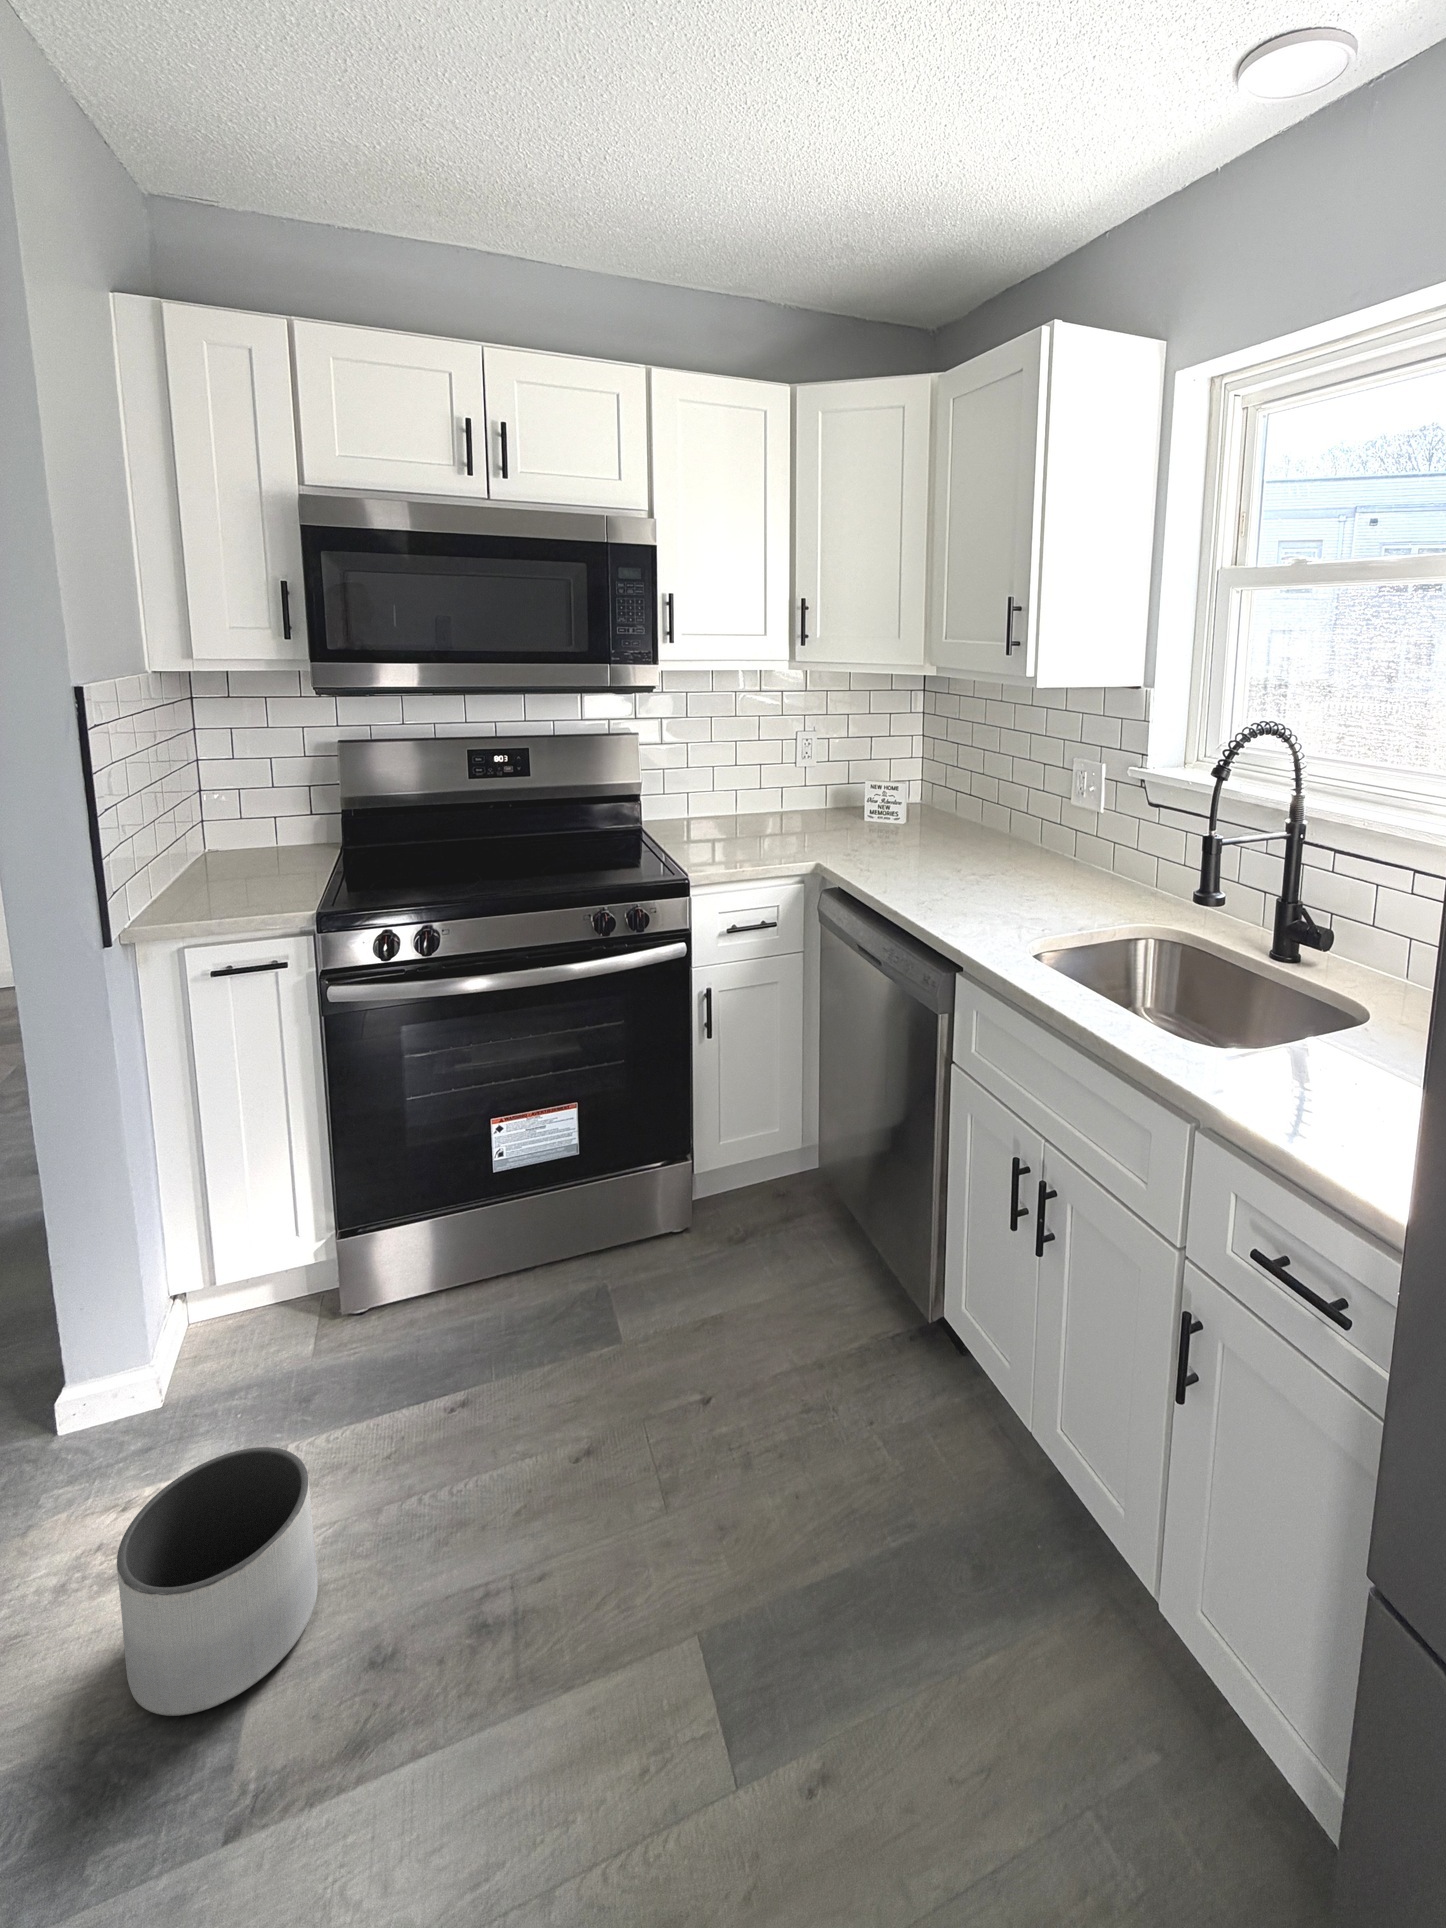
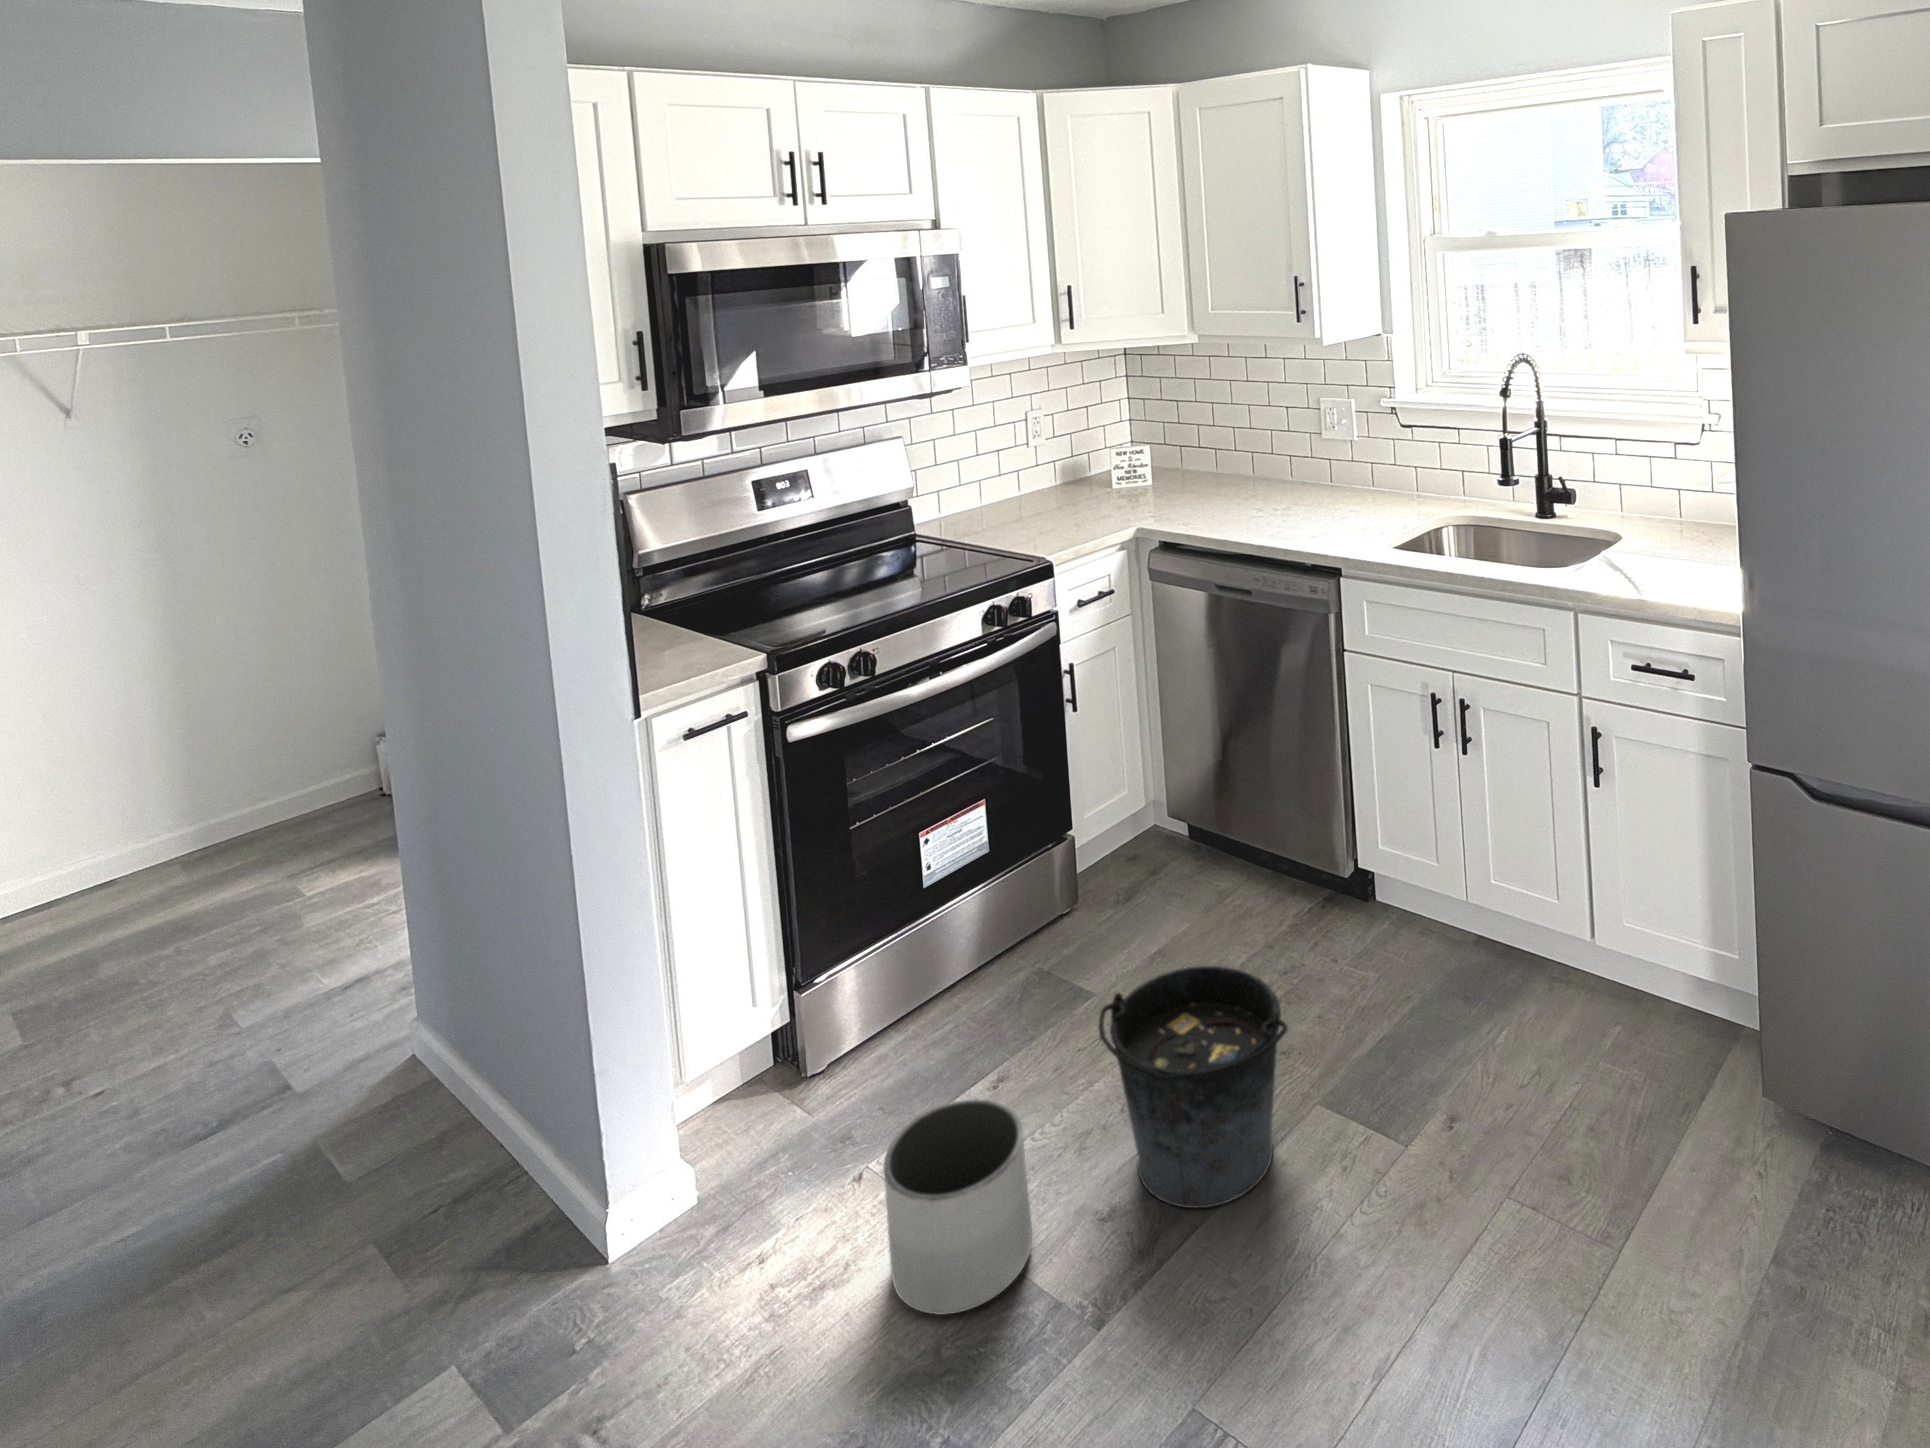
bucket: none [396,1391,641,1732] -> present [1098,966,1287,1208]

